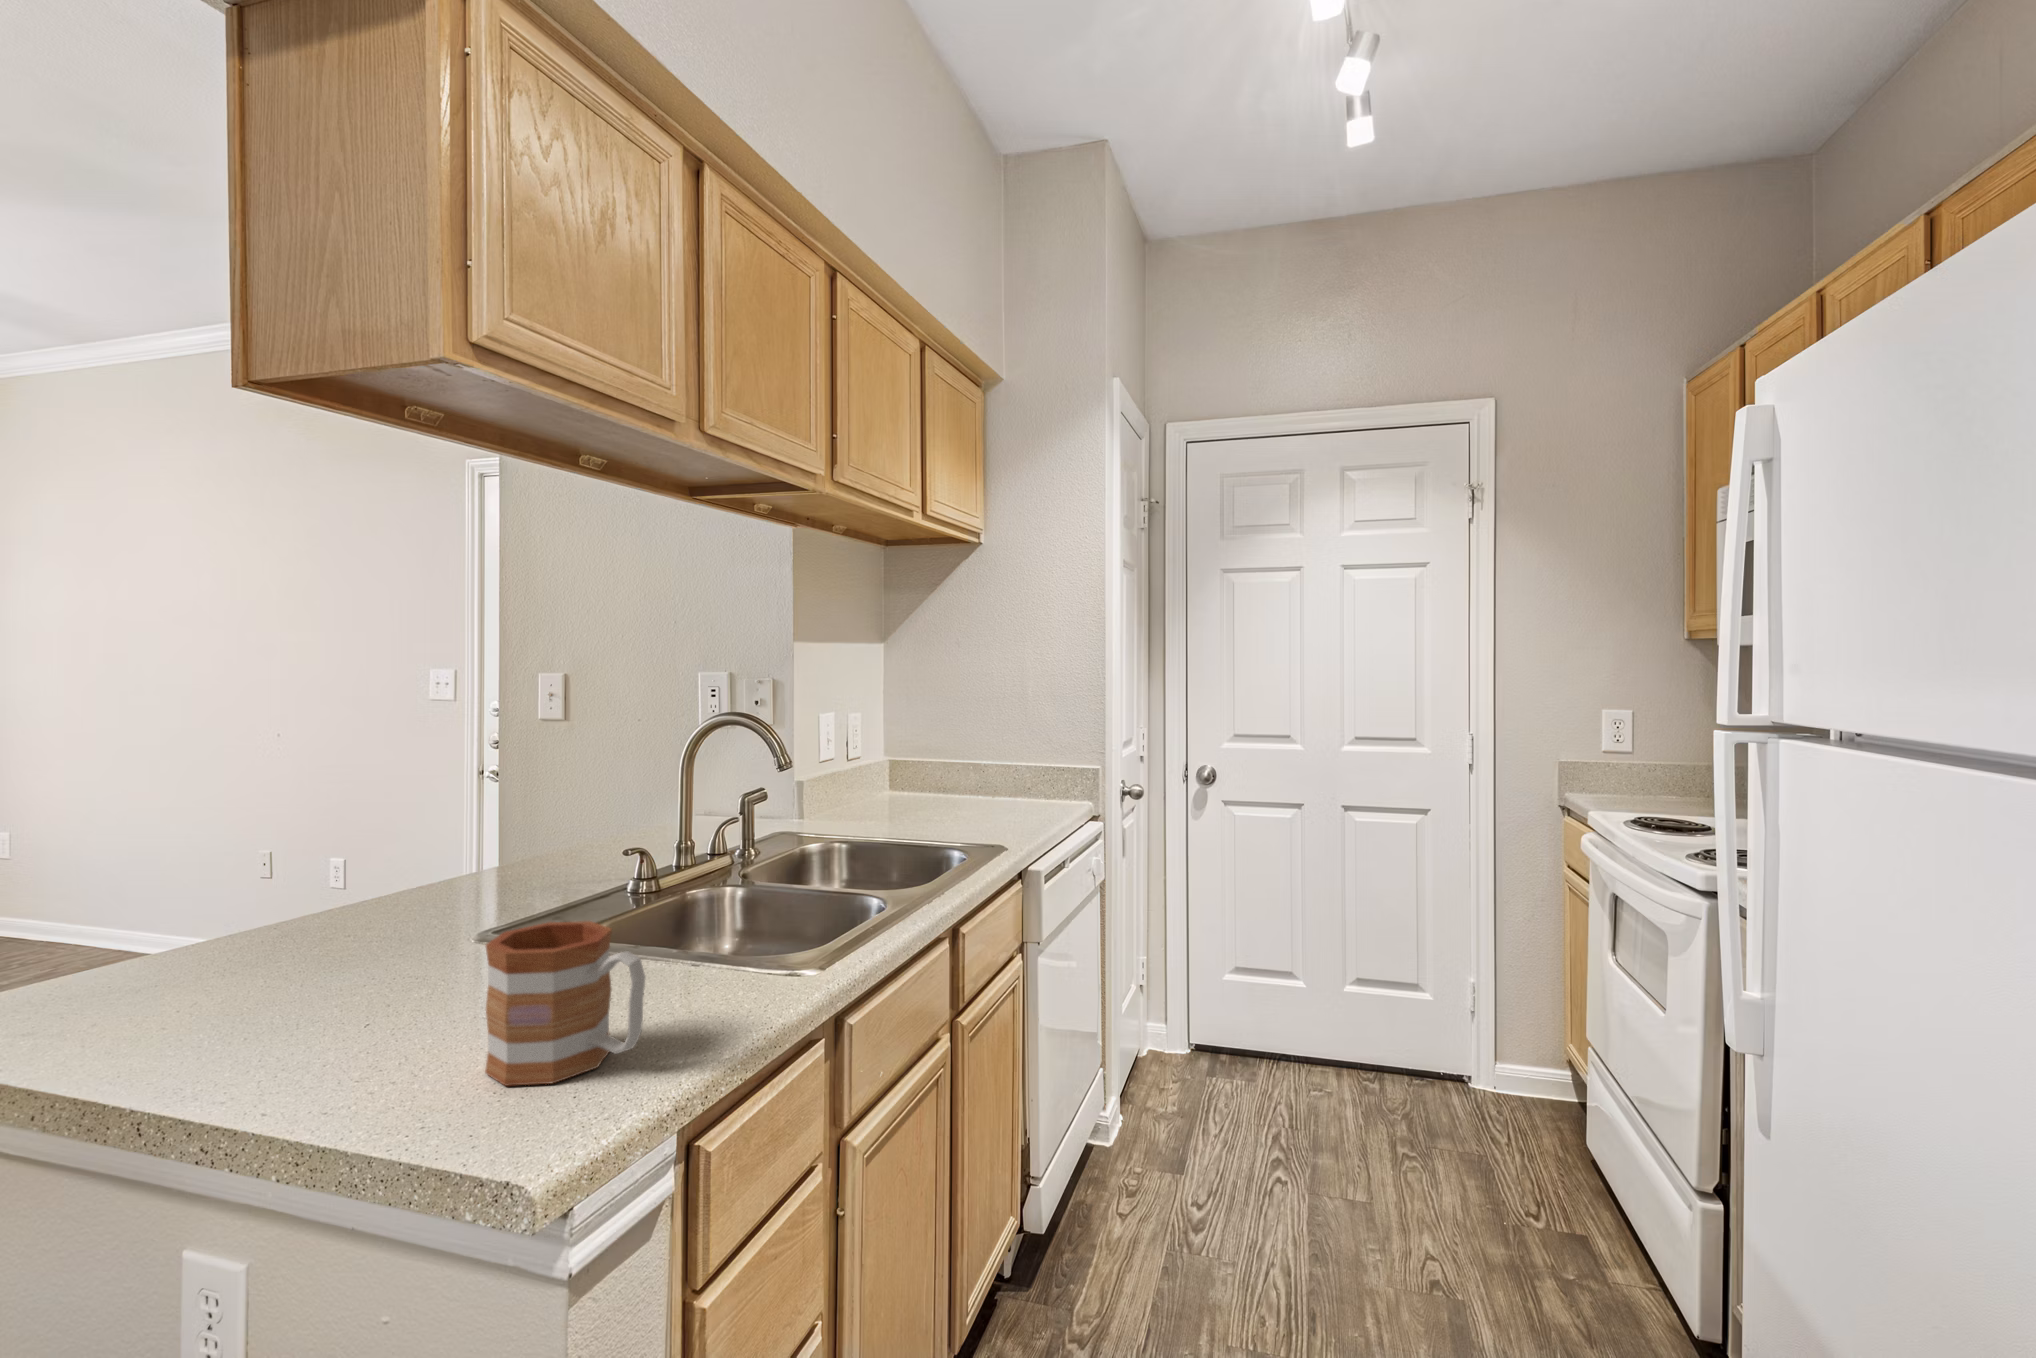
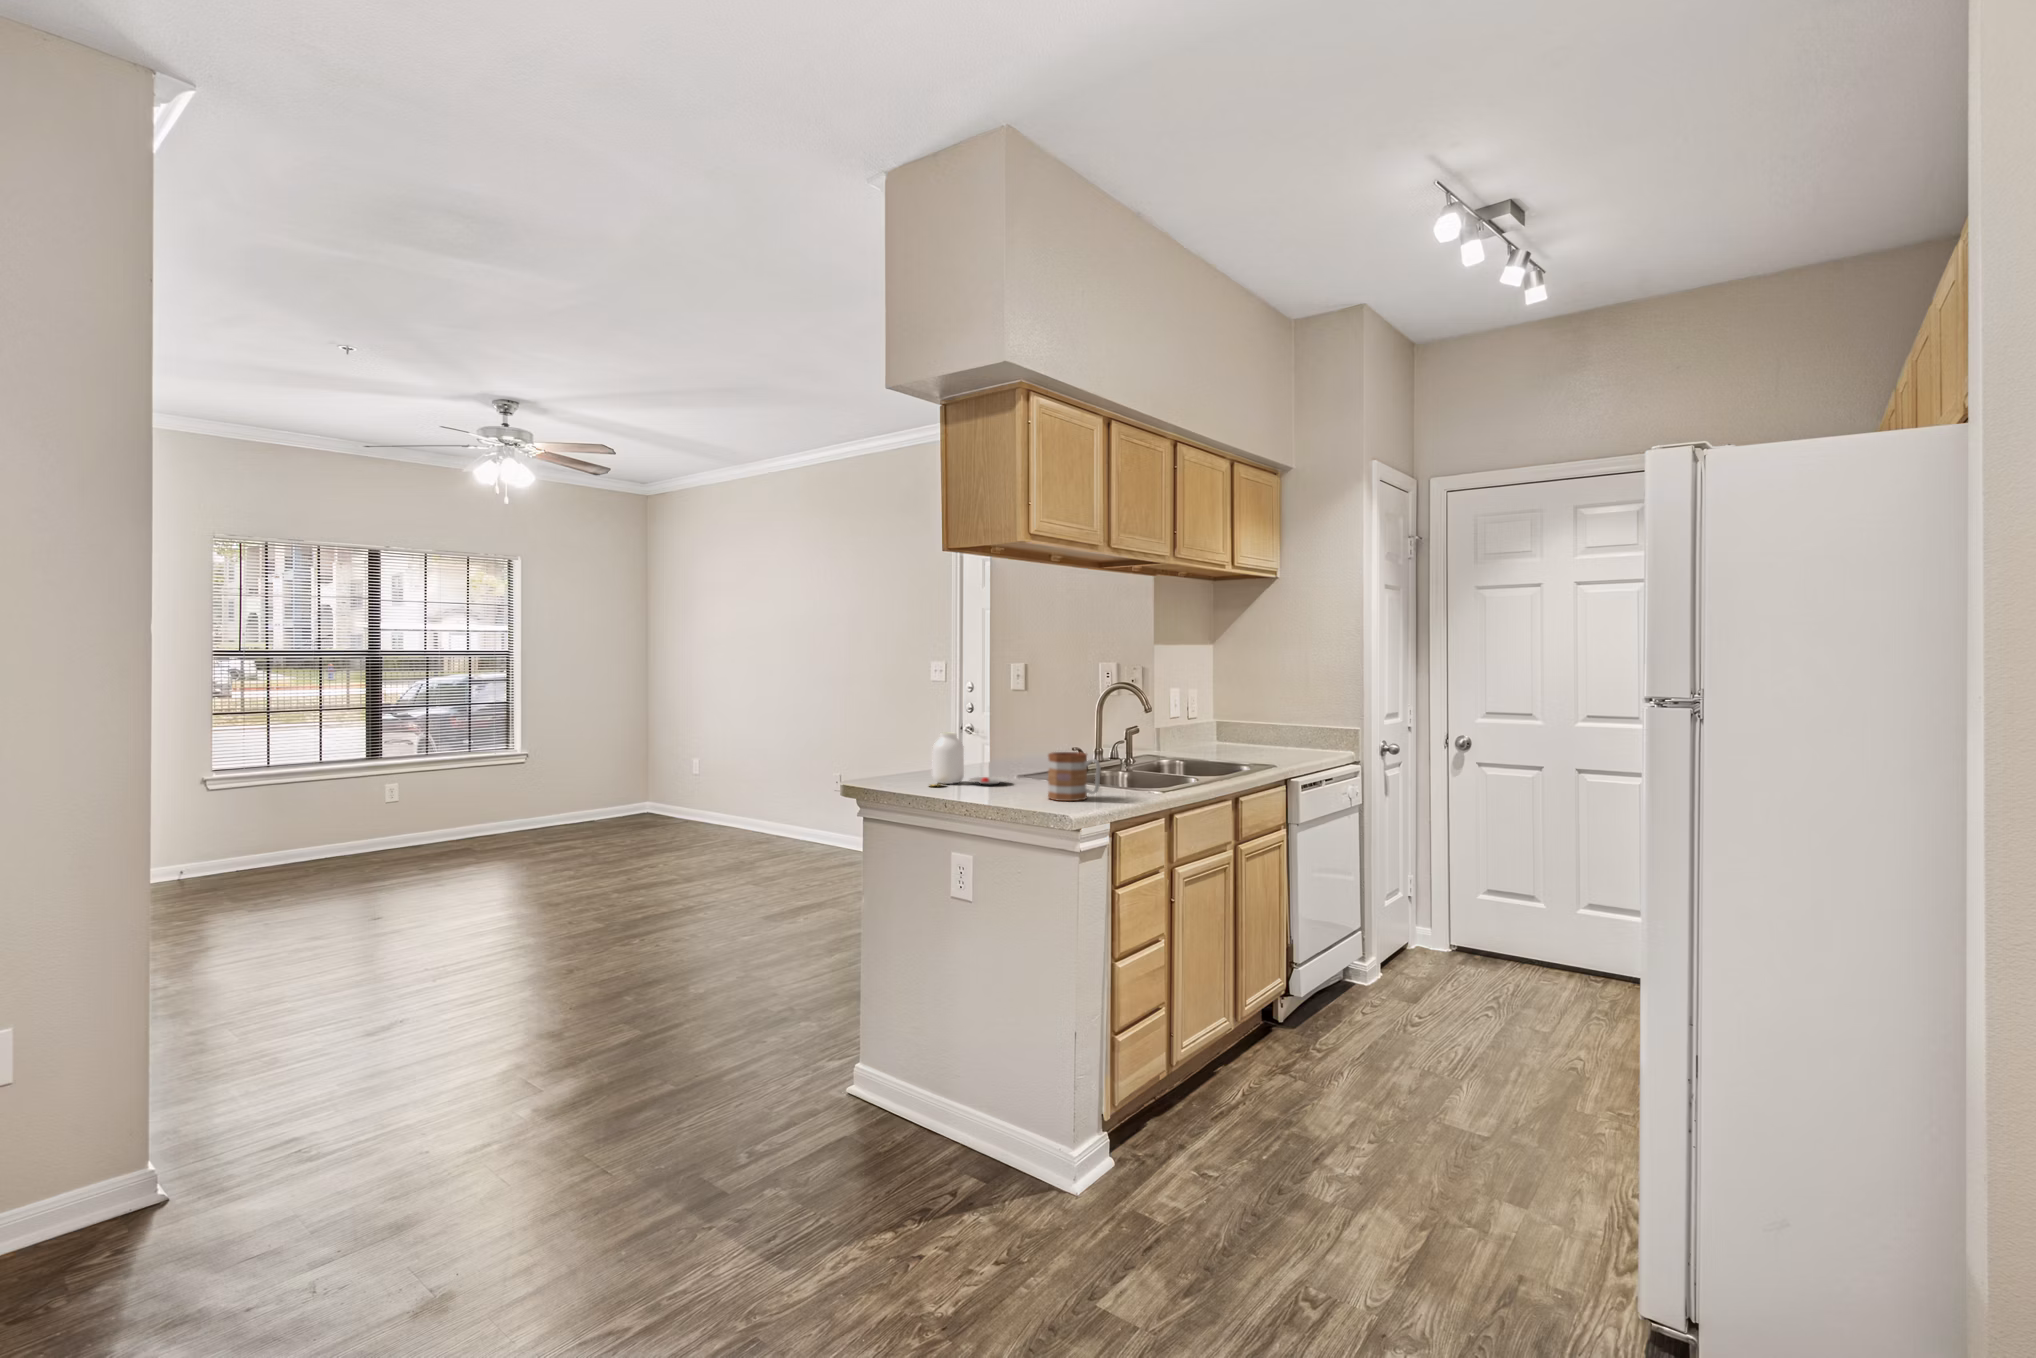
jar: none [143,859,428,1031] -> present [930,733,1010,786]

